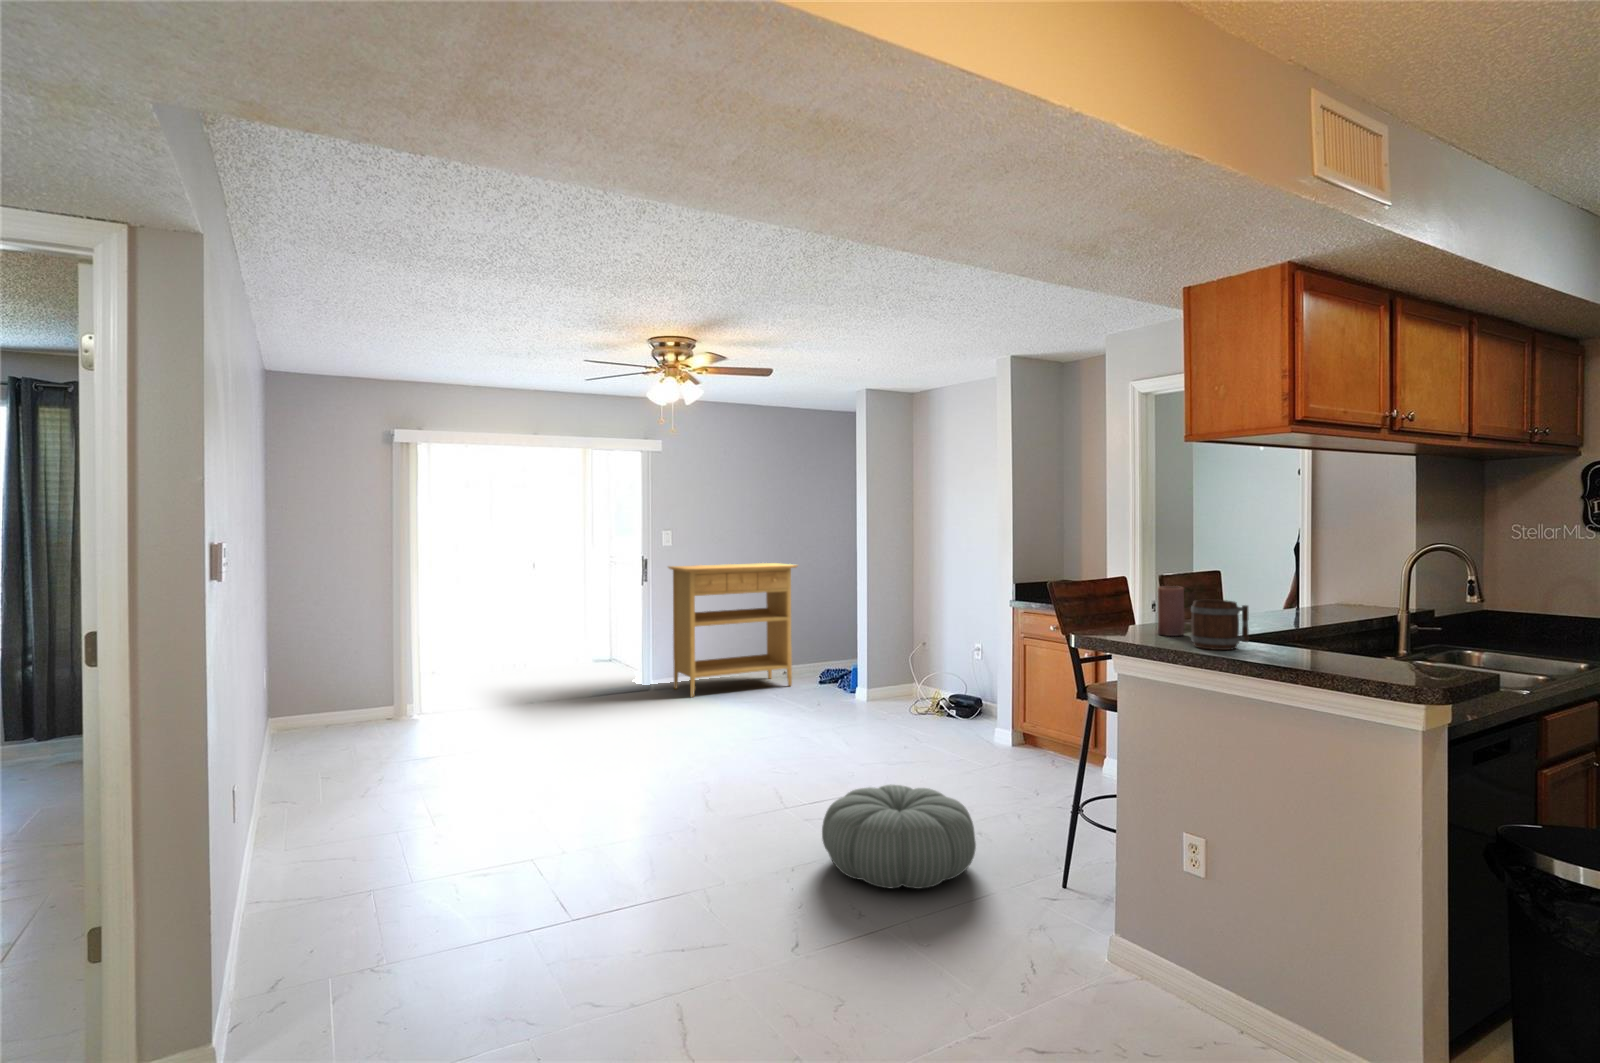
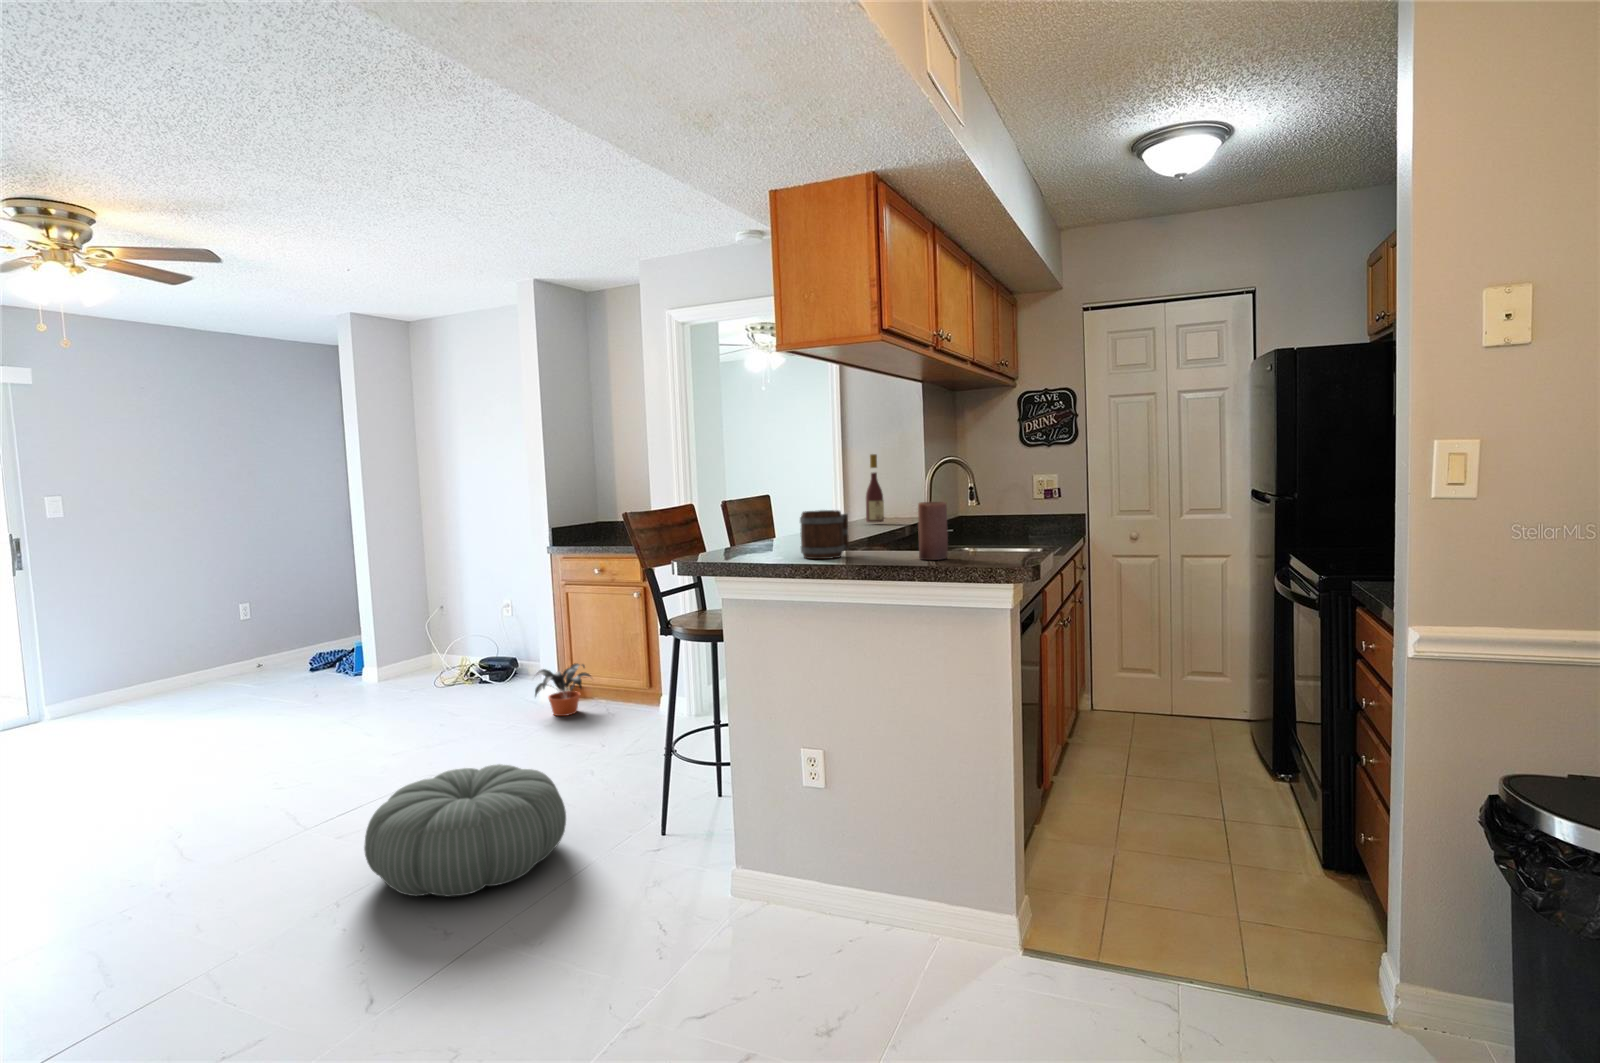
wine bottle: none [1329,534,1354,612] -> present [866,454,884,522]
console table: present [668,563,797,697] -> none [31,526,260,720]
candle: present [1158,586,1184,636] -> present [918,502,948,560]
potted plant: none [985,712,1040,760] -> present [535,664,590,716]

